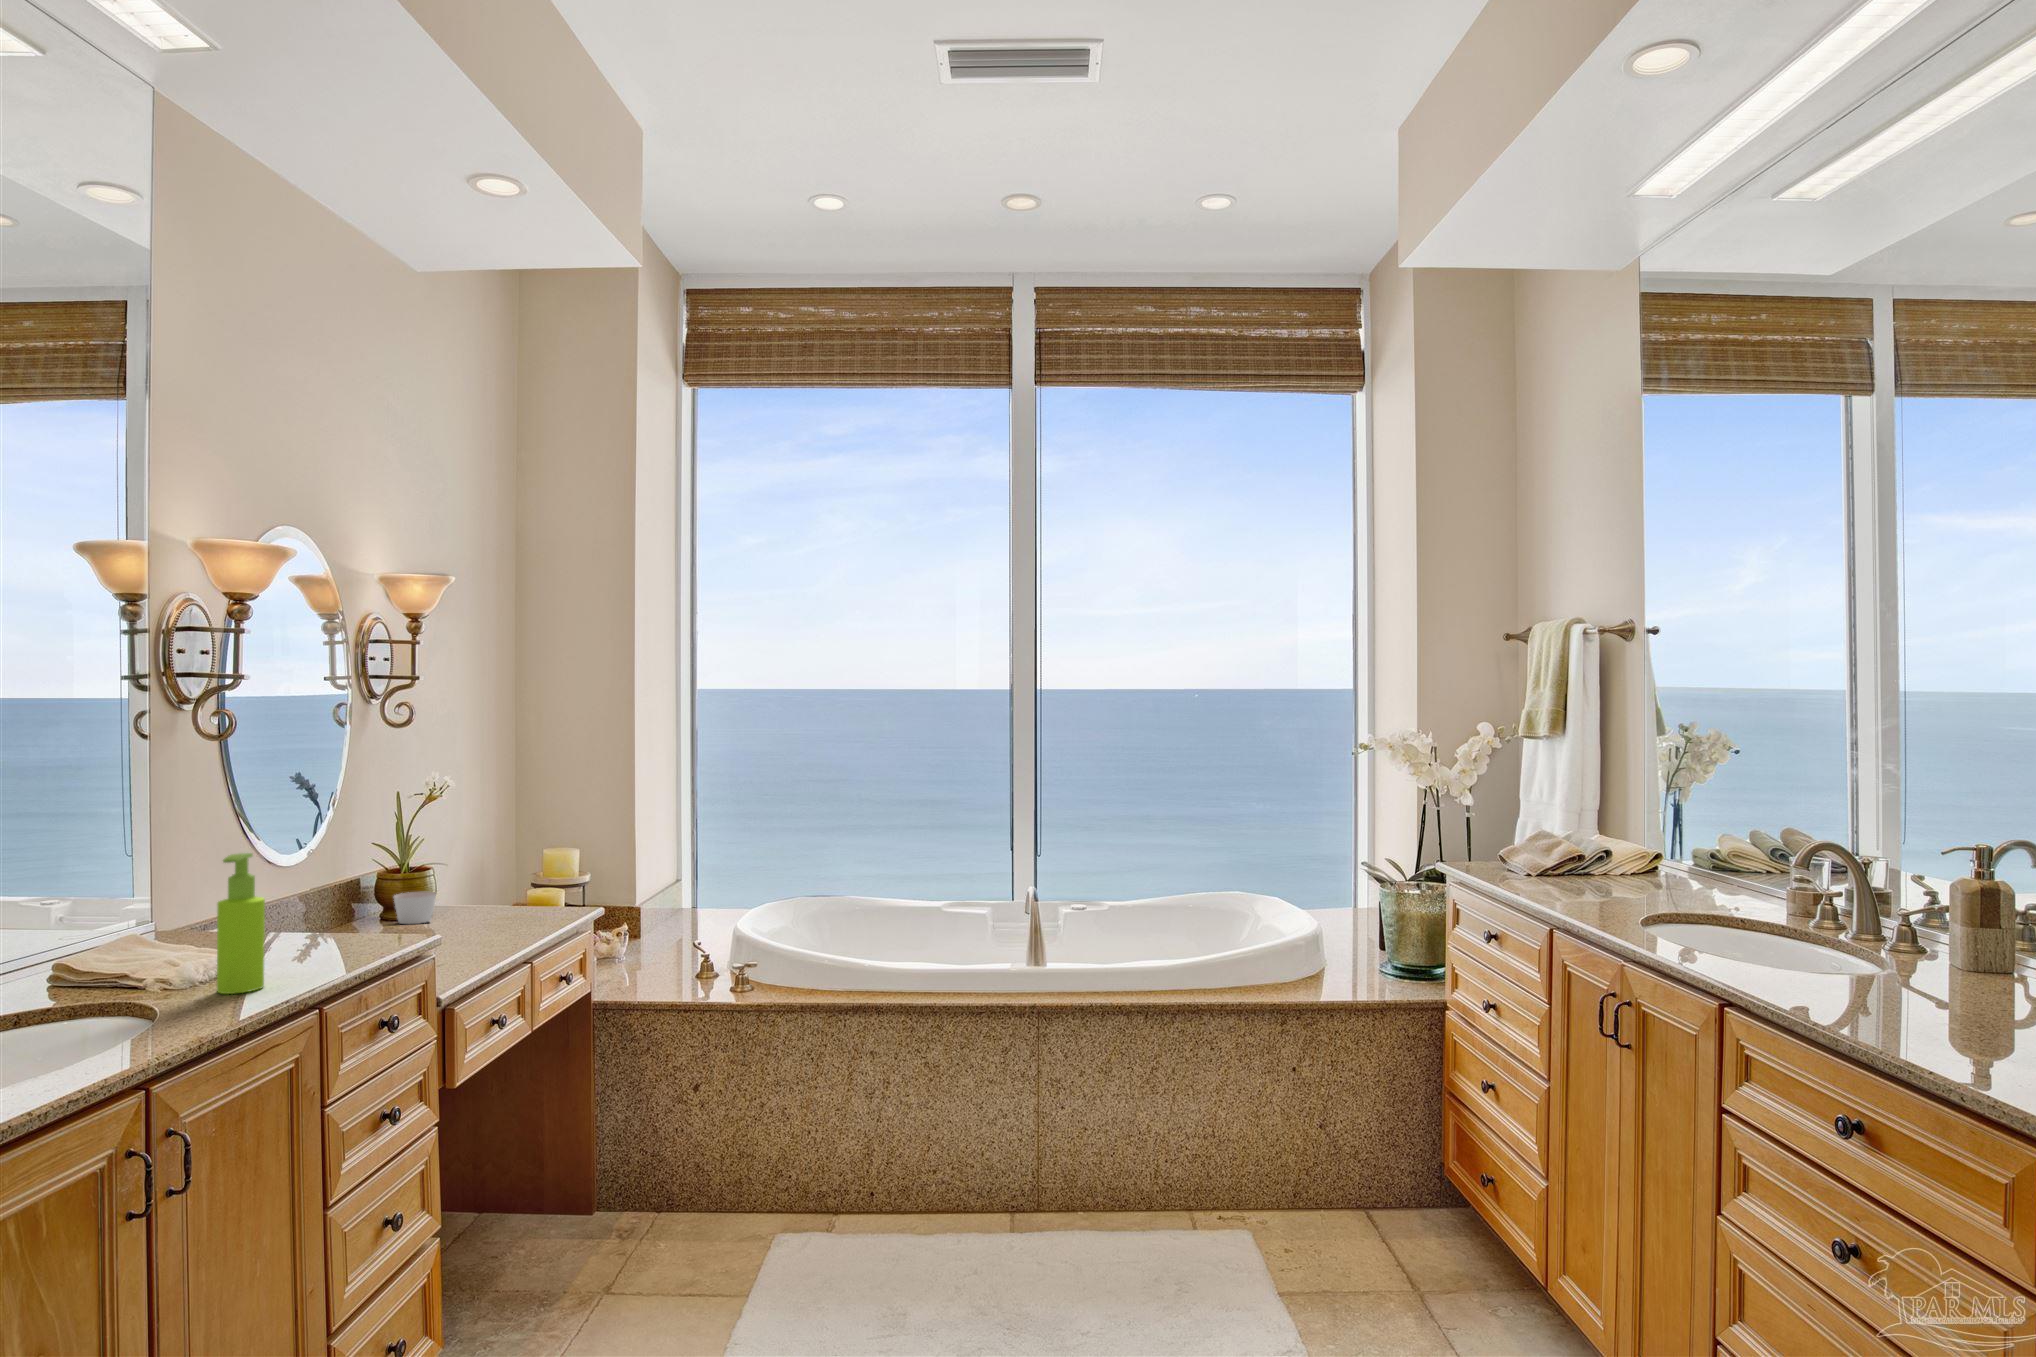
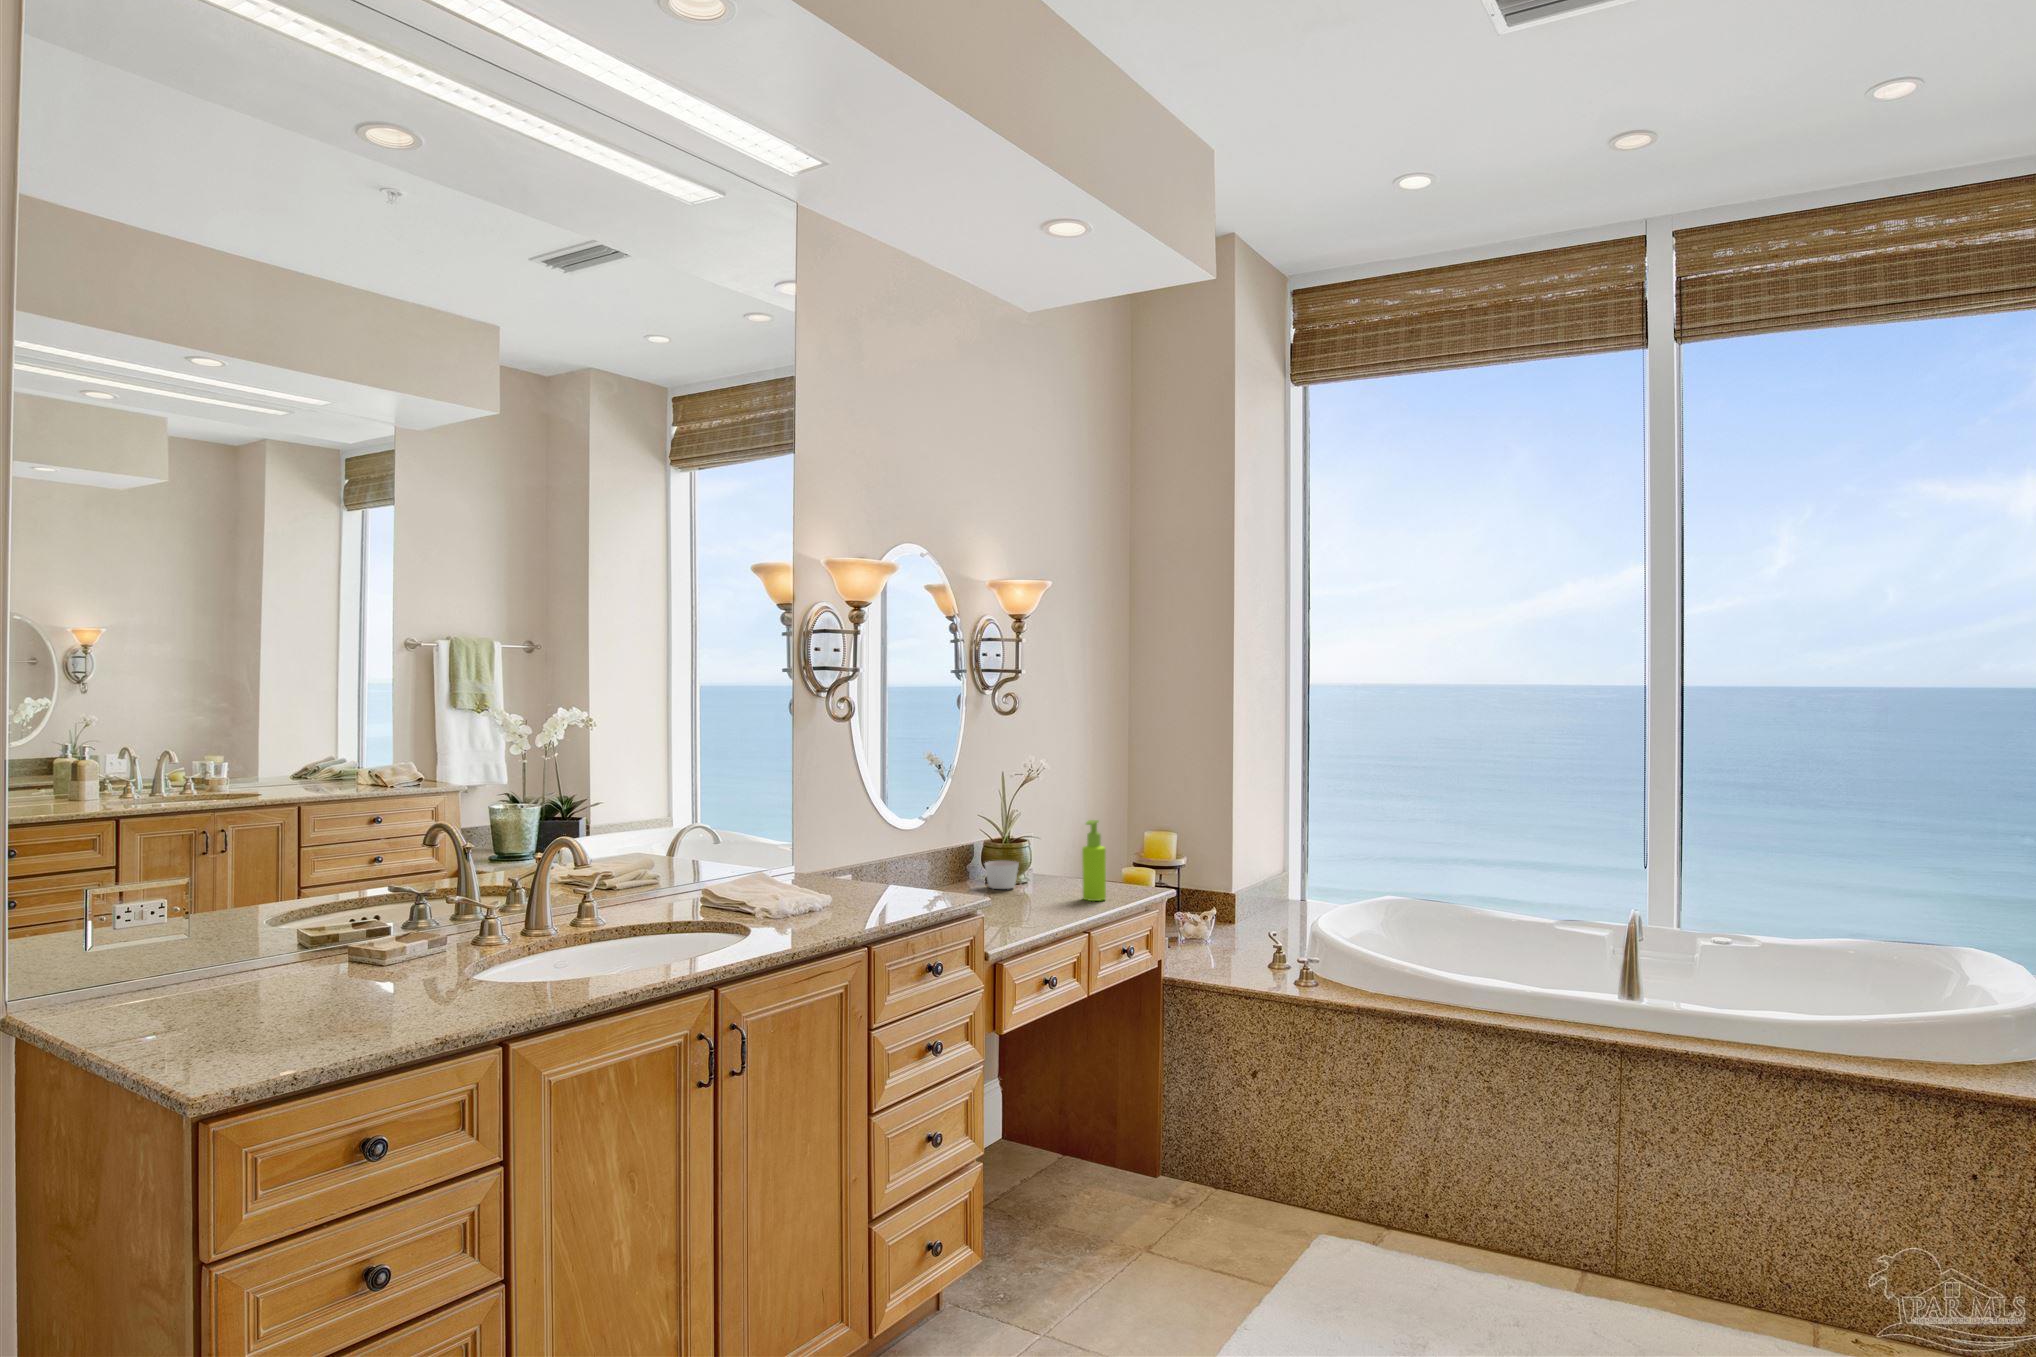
soap dispenser: present [217,853,265,994] -> present [1082,820,1106,901]

